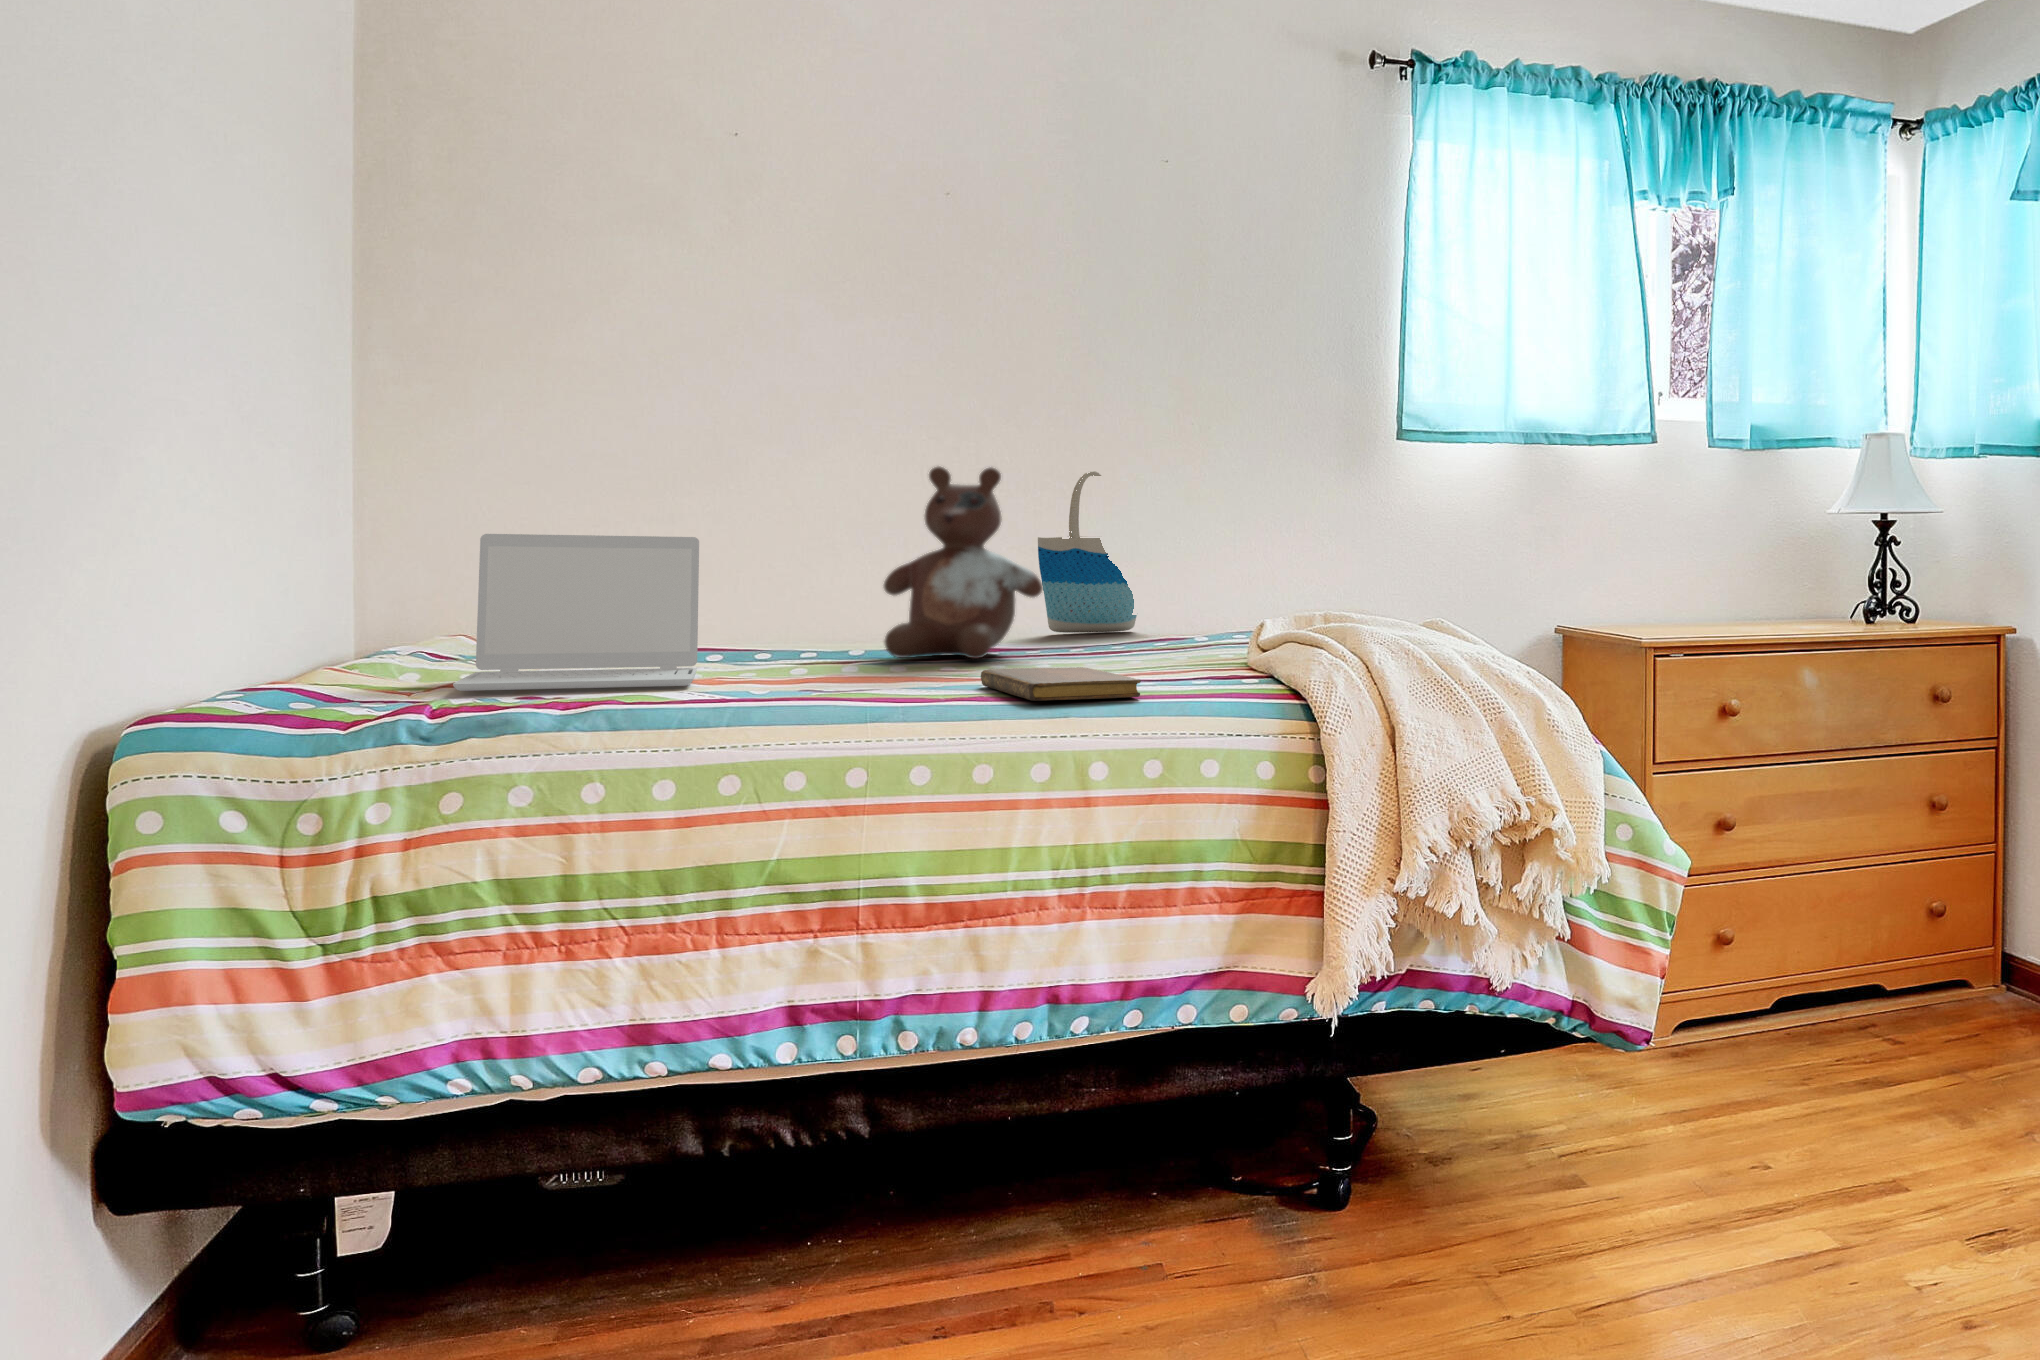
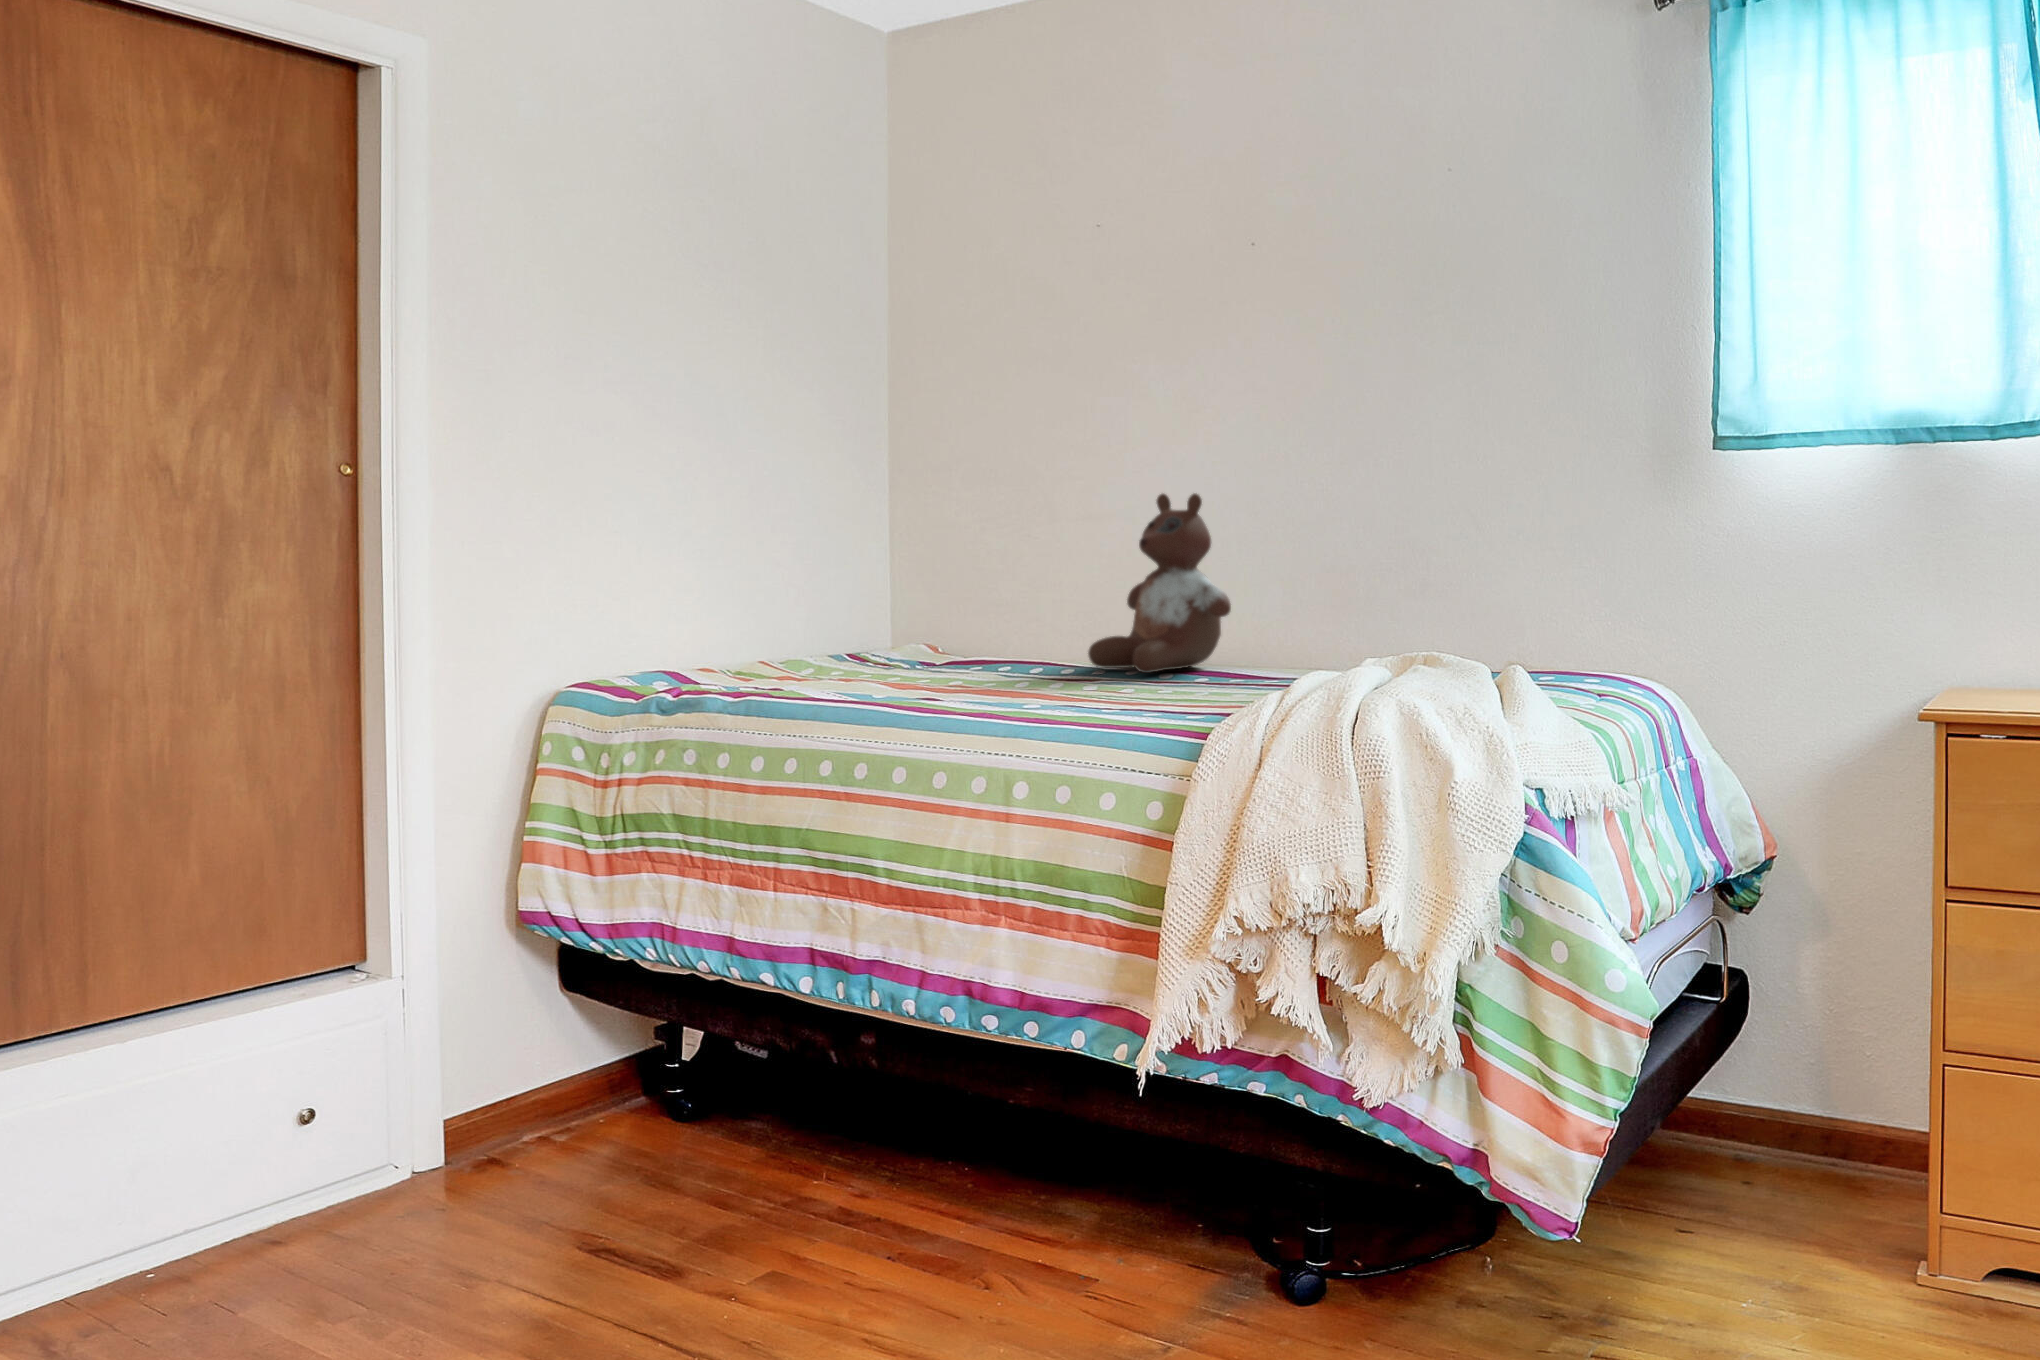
tote bag: present [1038,471,1137,633] -> none [1323,489,1443,652]
laptop: present [453,534,699,691] -> none [753,556,955,680]
notebook: present [981,667,1141,701] -> none [986,685,1134,723]

